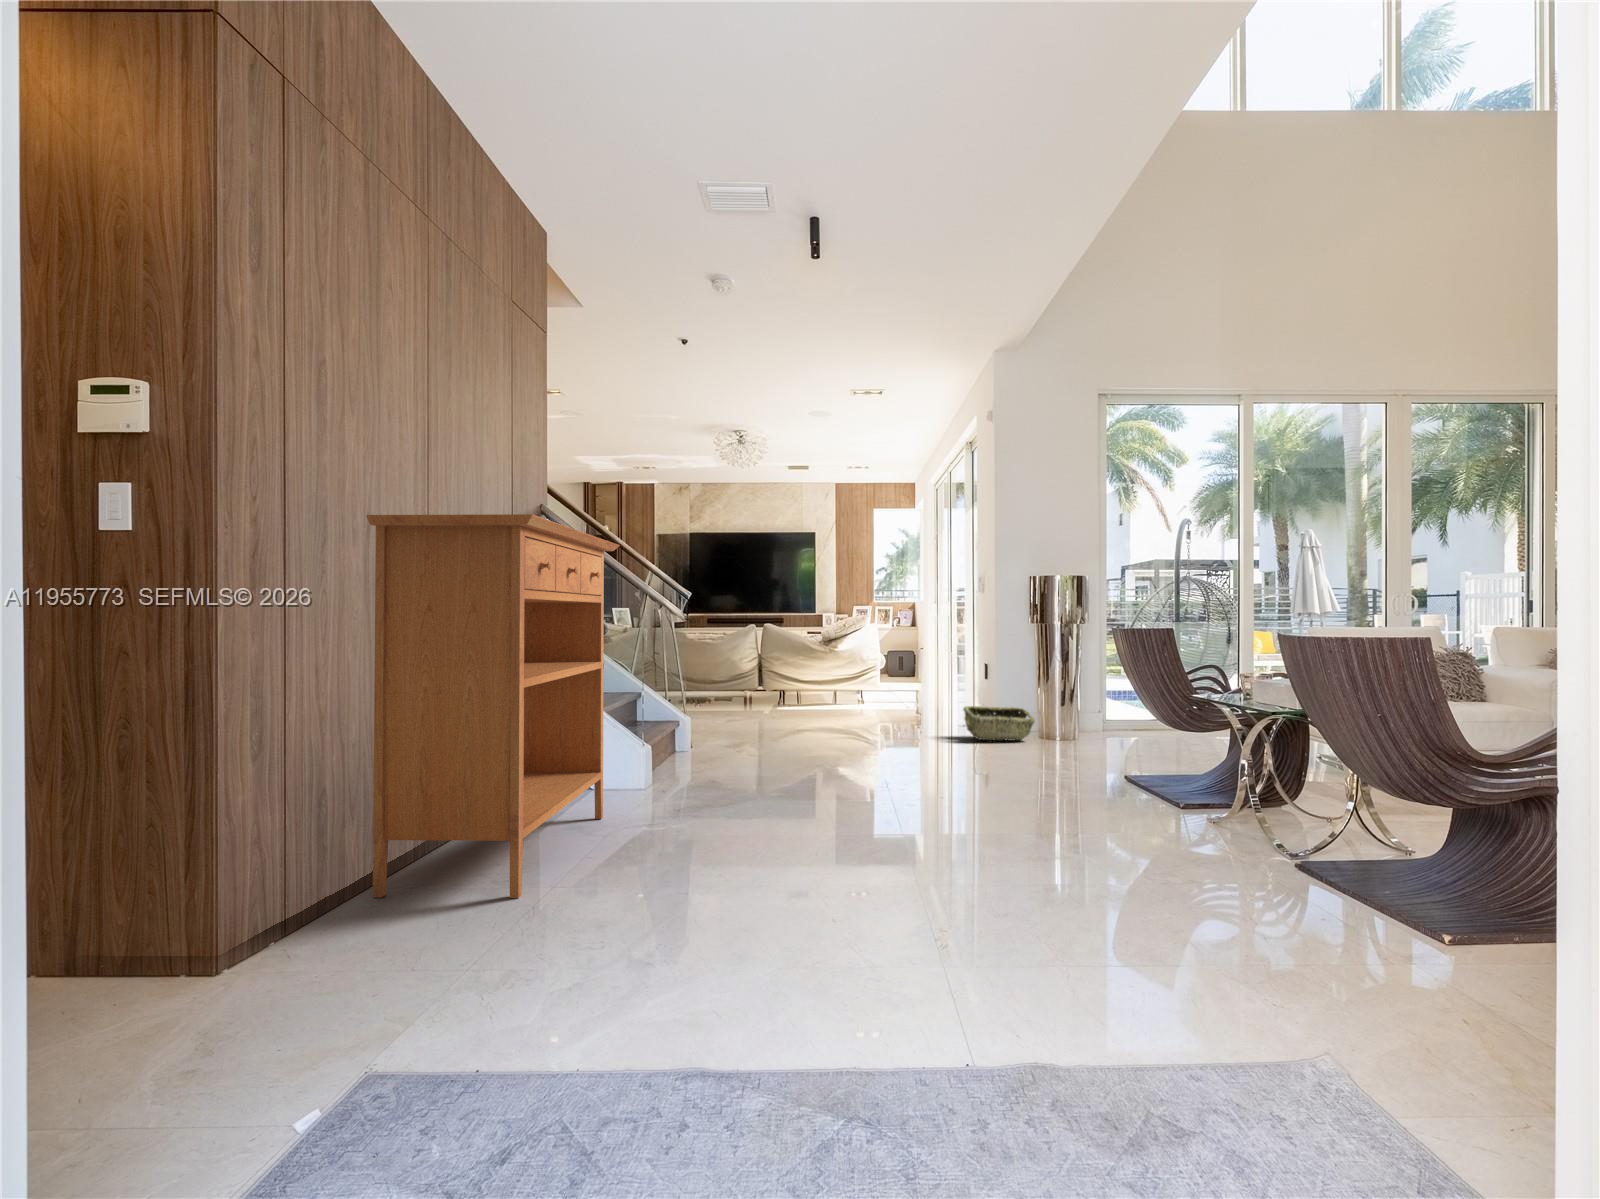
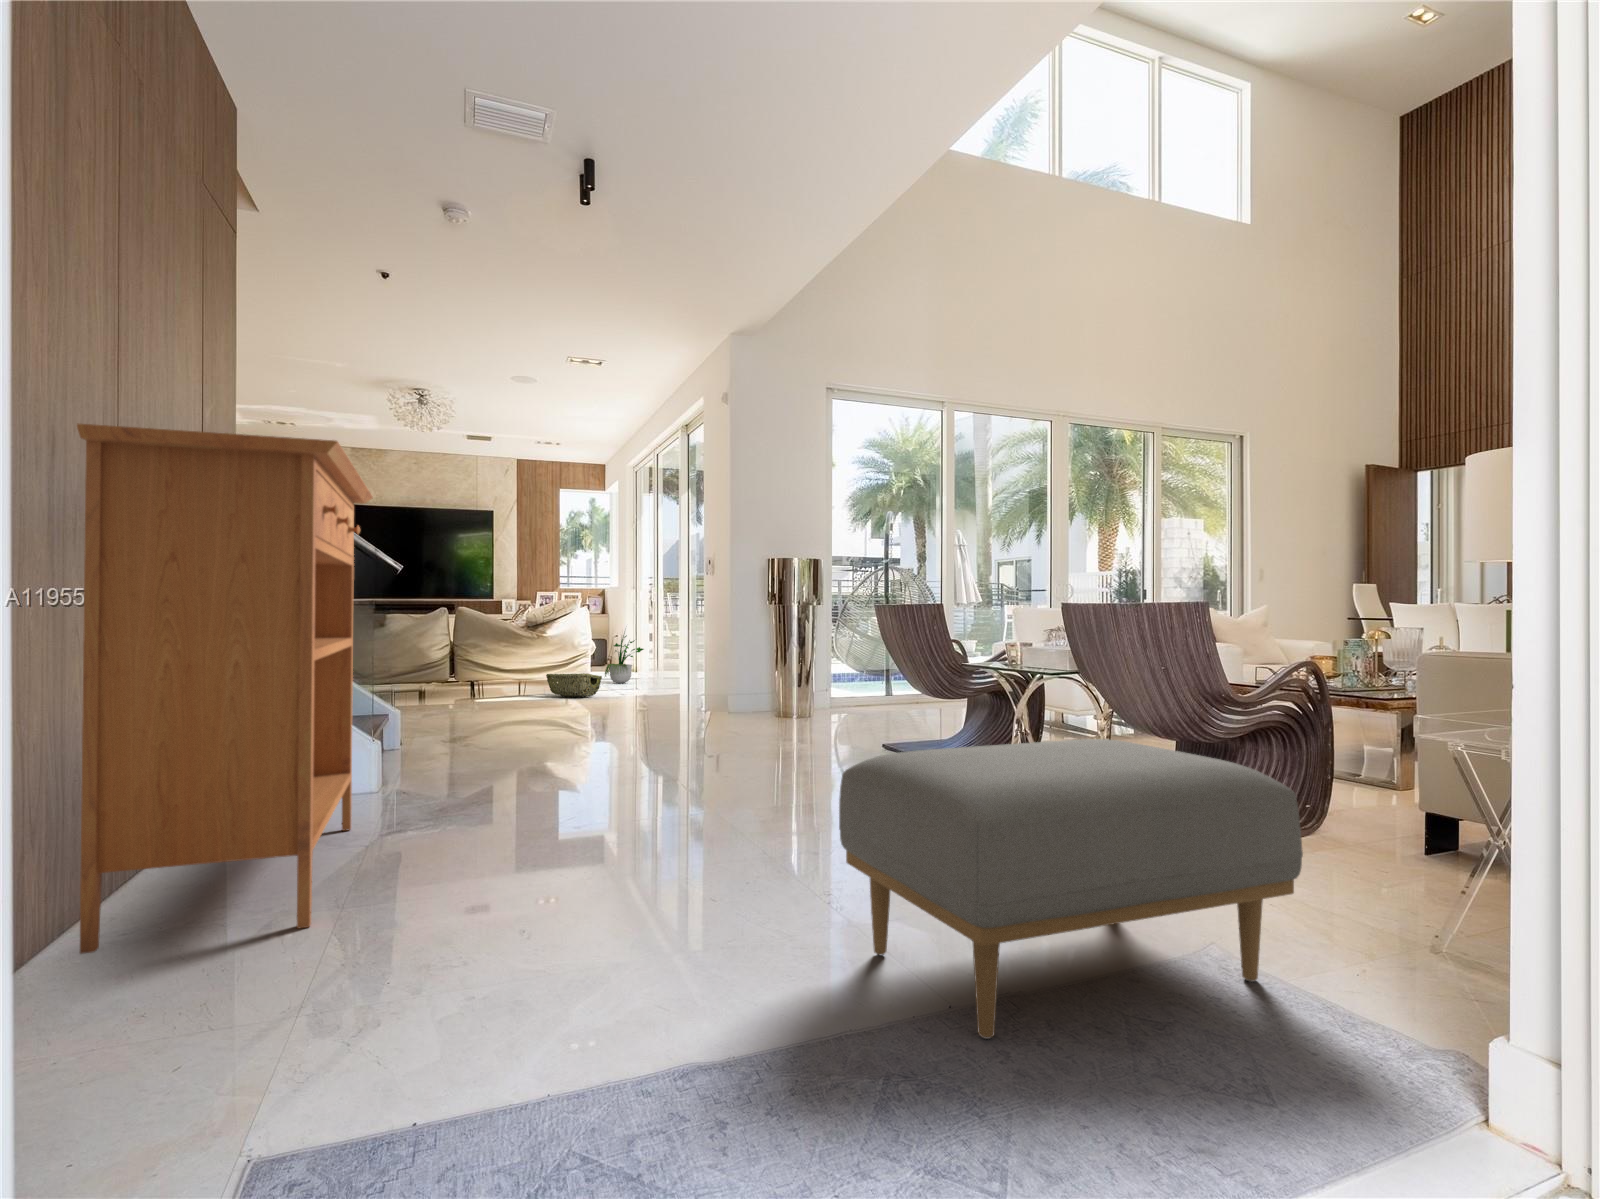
potted plant: none [901,636,938,693] -> present [605,633,644,683]
woven basket: present [964,706,1035,741] -> present [546,673,602,697]
ottoman: none [908,800,1410,1107] -> present [839,739,1303,1039]

